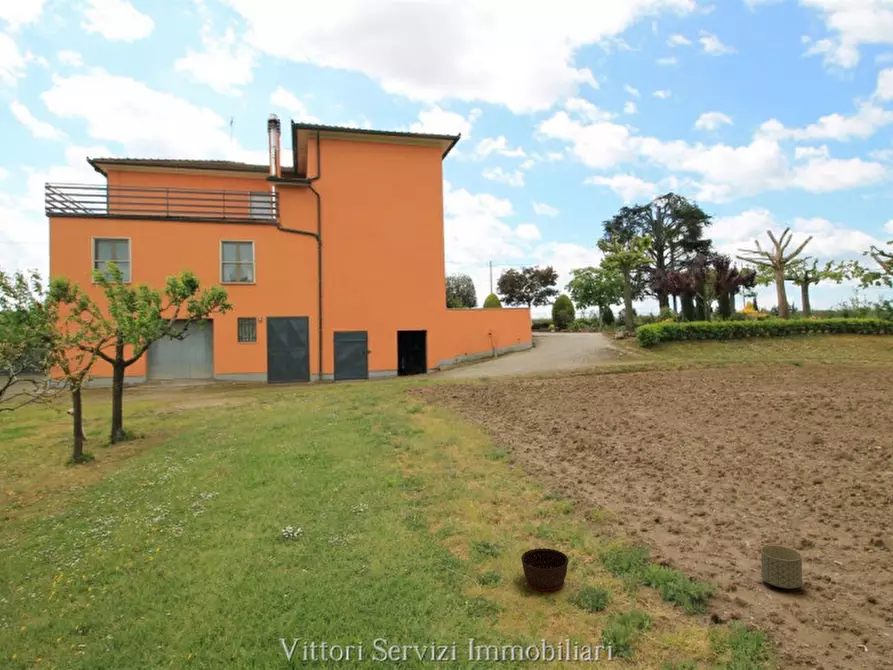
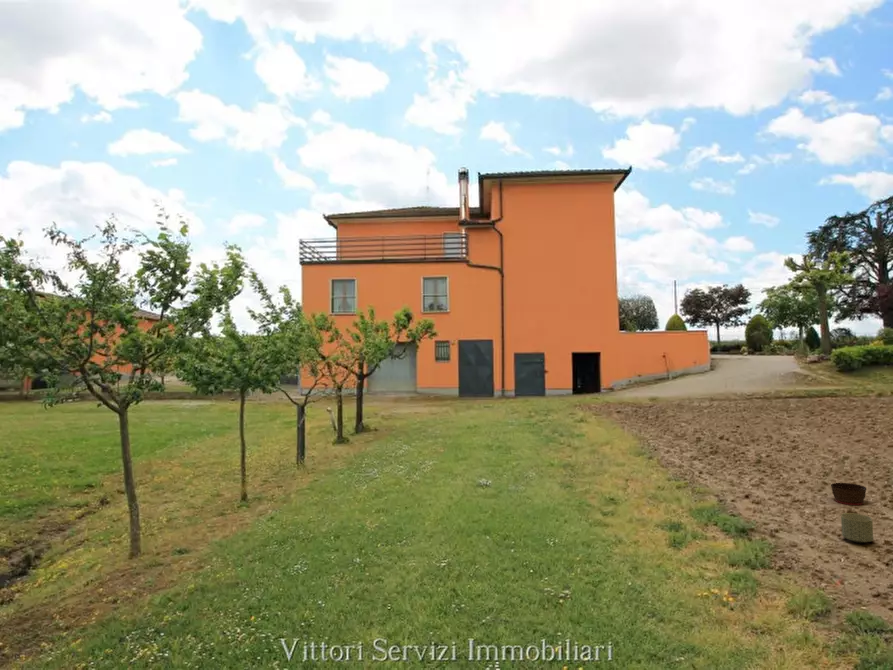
basket: present [521,548,568,592] -> present [831,483,866,505]

